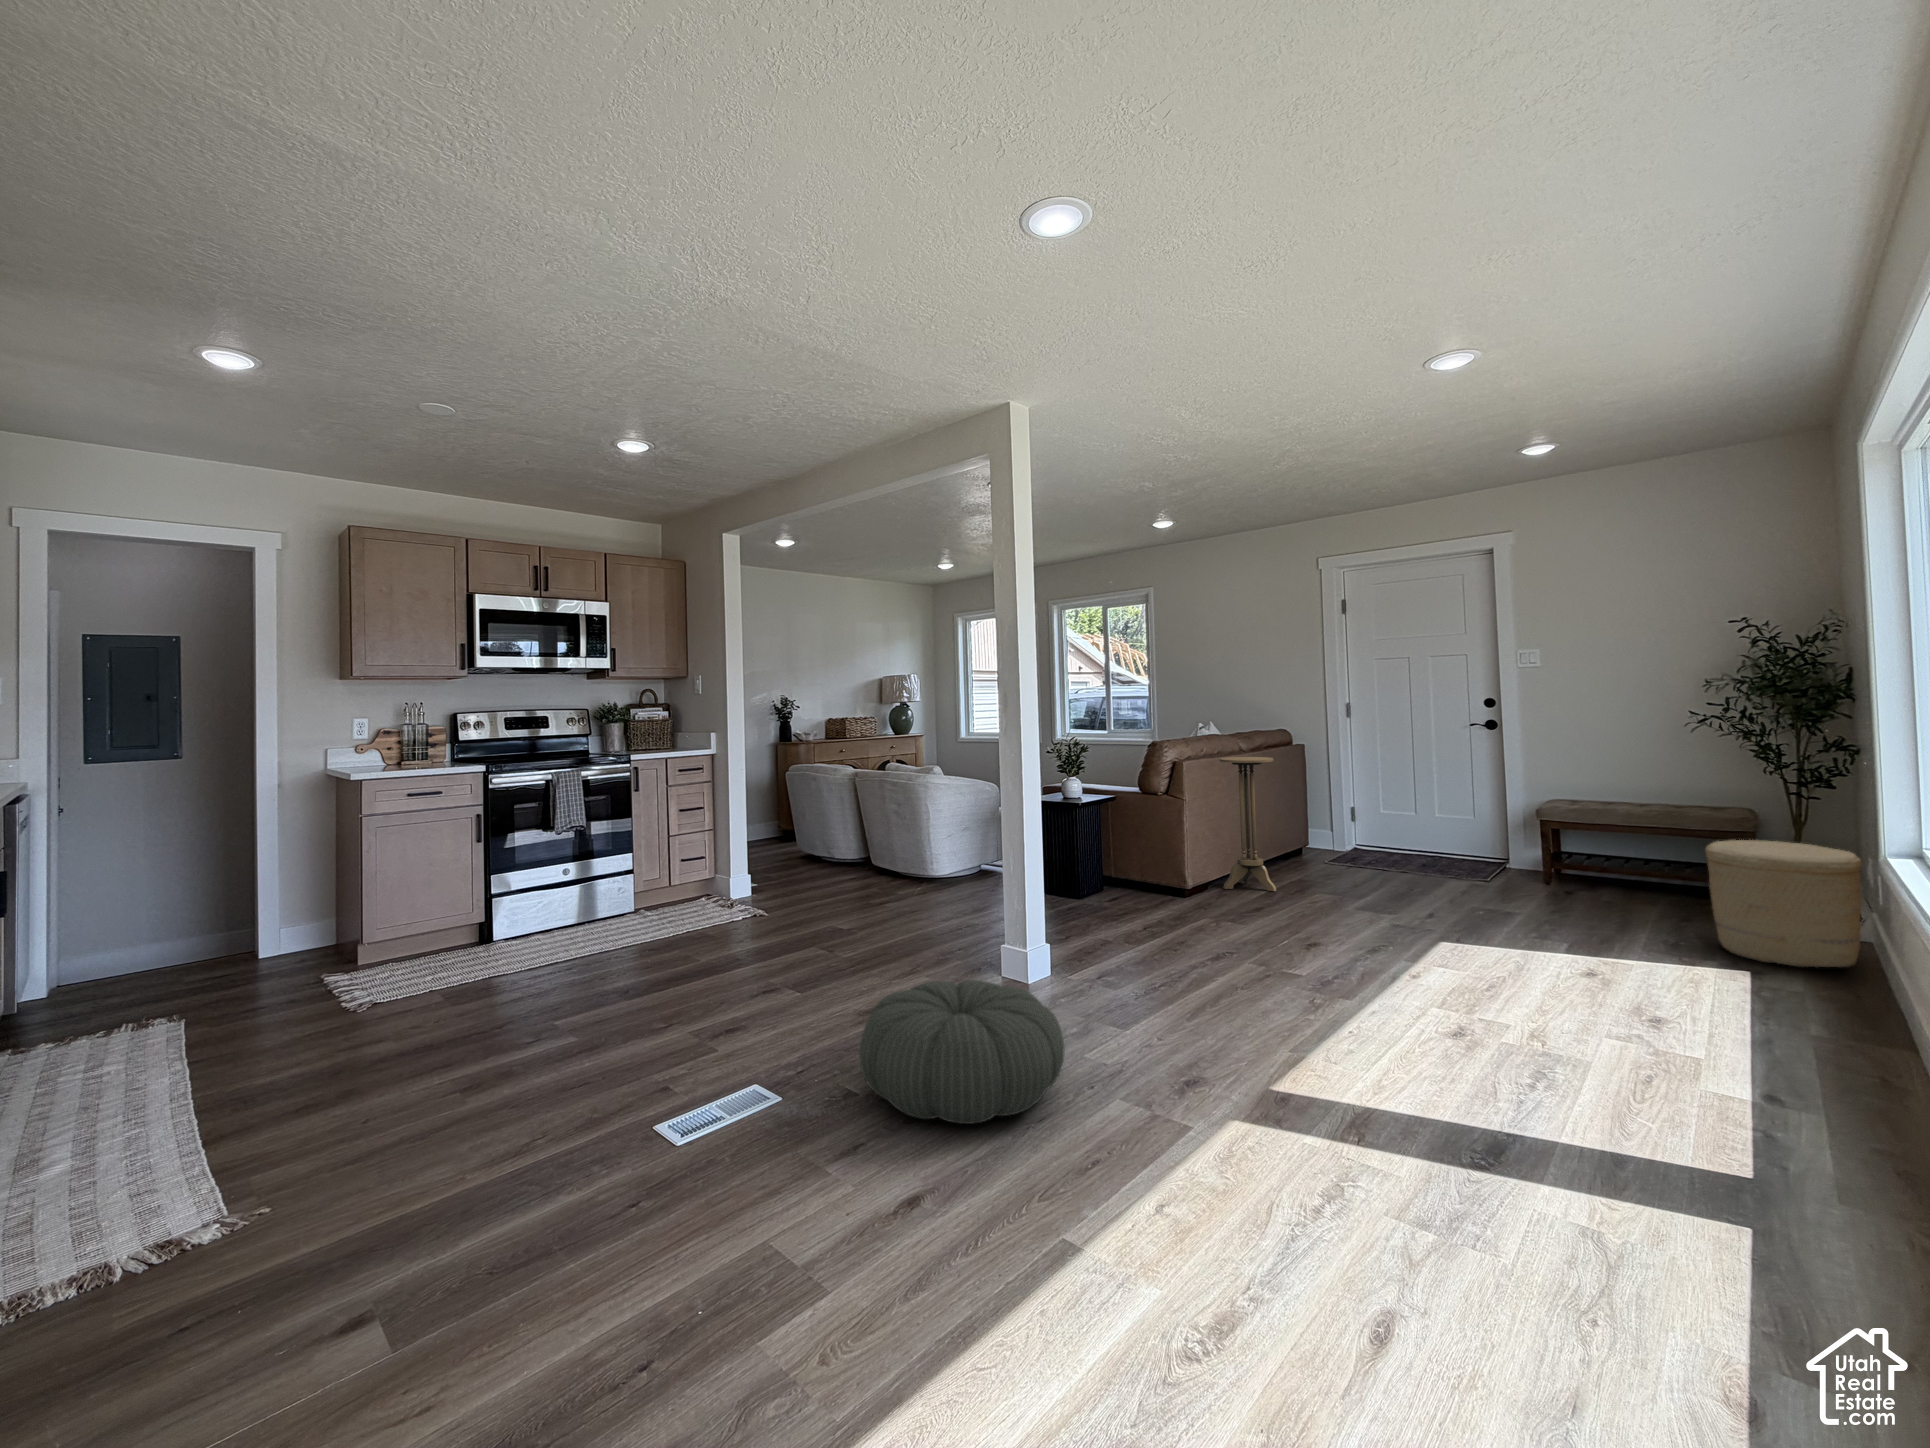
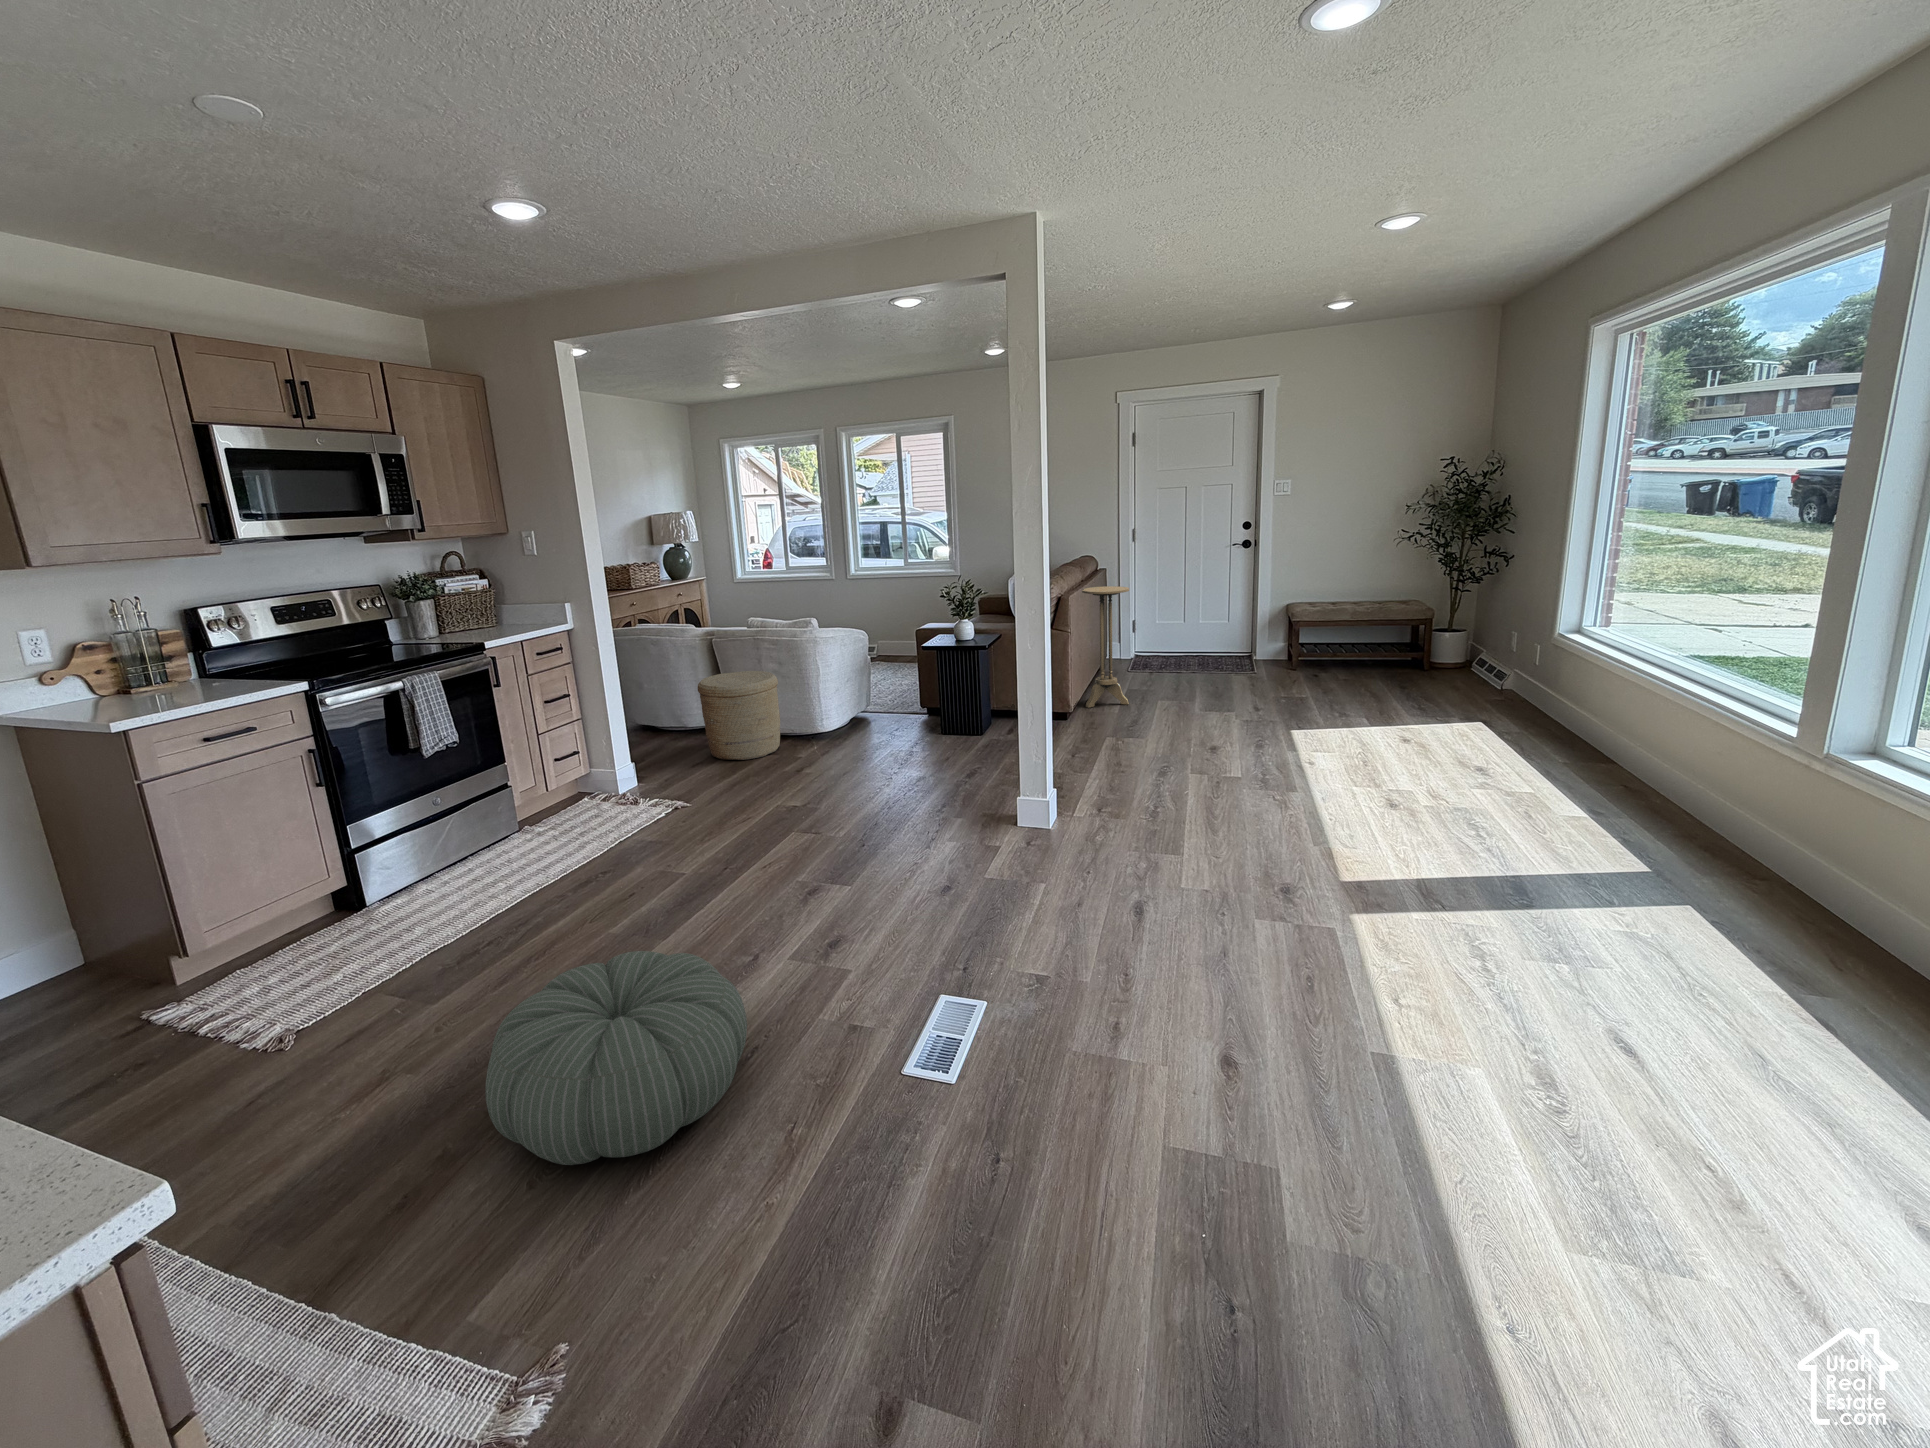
woven basket: present [1705,840,1862,967] -> present [698,671,780,760]
pouf: present [859,980,1065,1124] -> present [486,951,747,1165]

